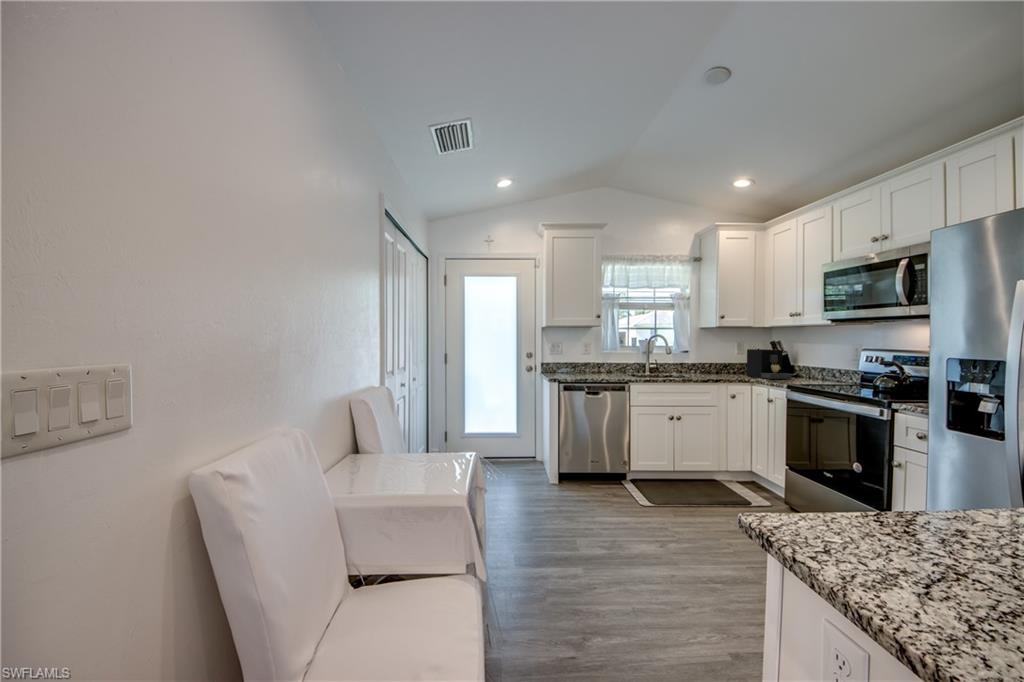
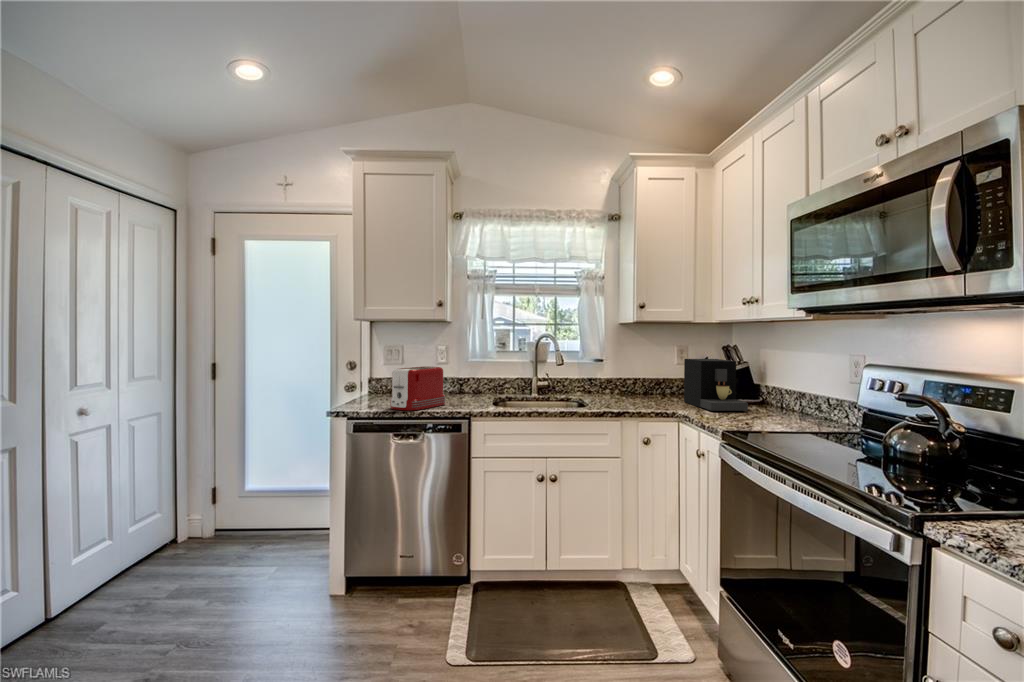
toaster: none [577,353,605,378] -> present [390,367,445,411]

